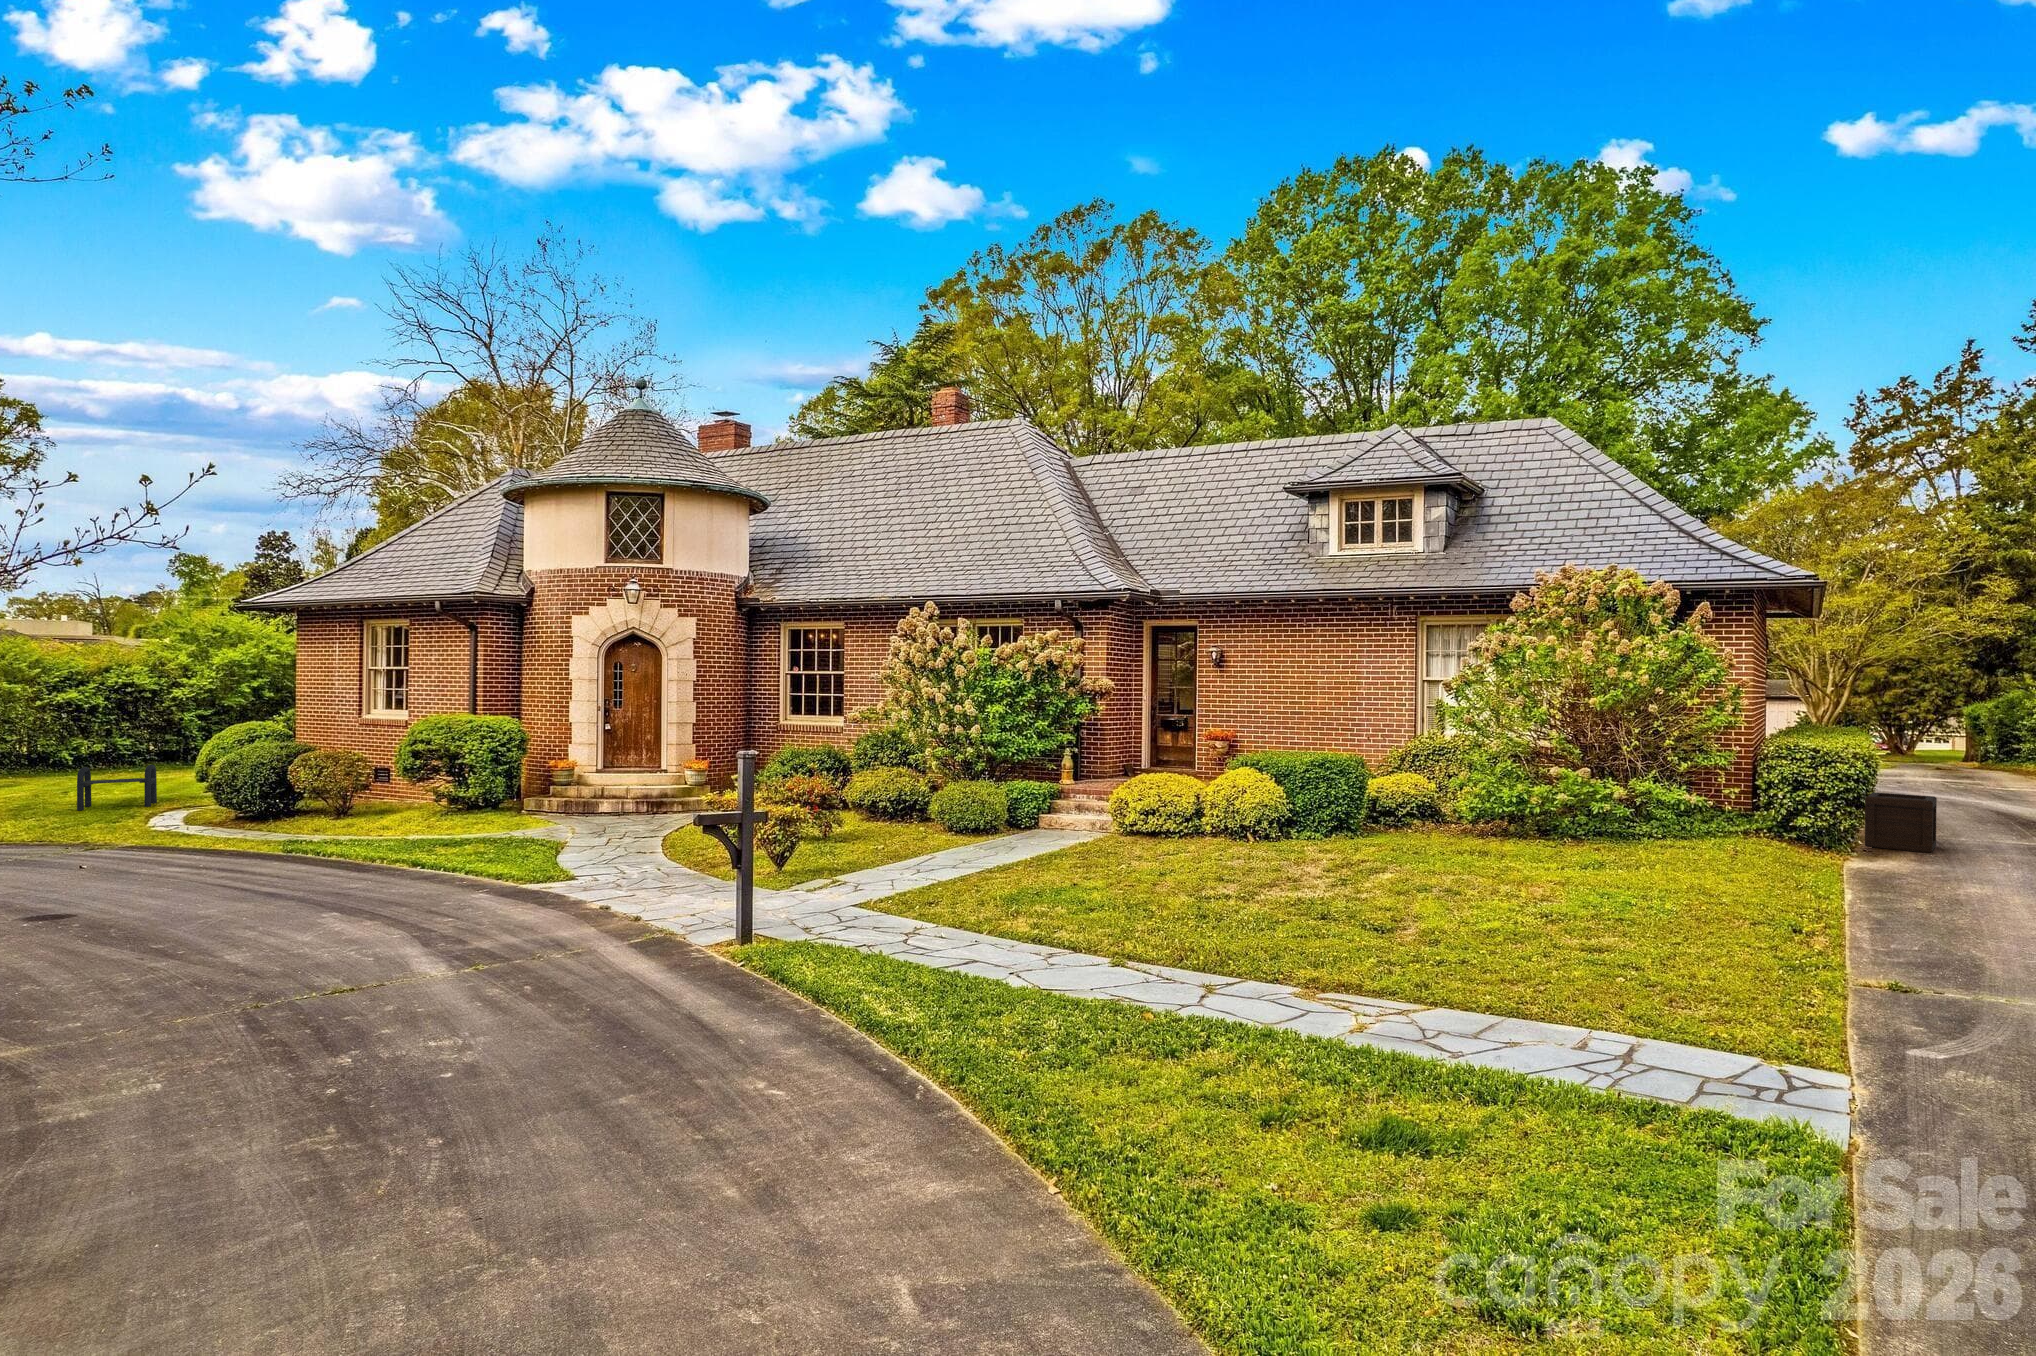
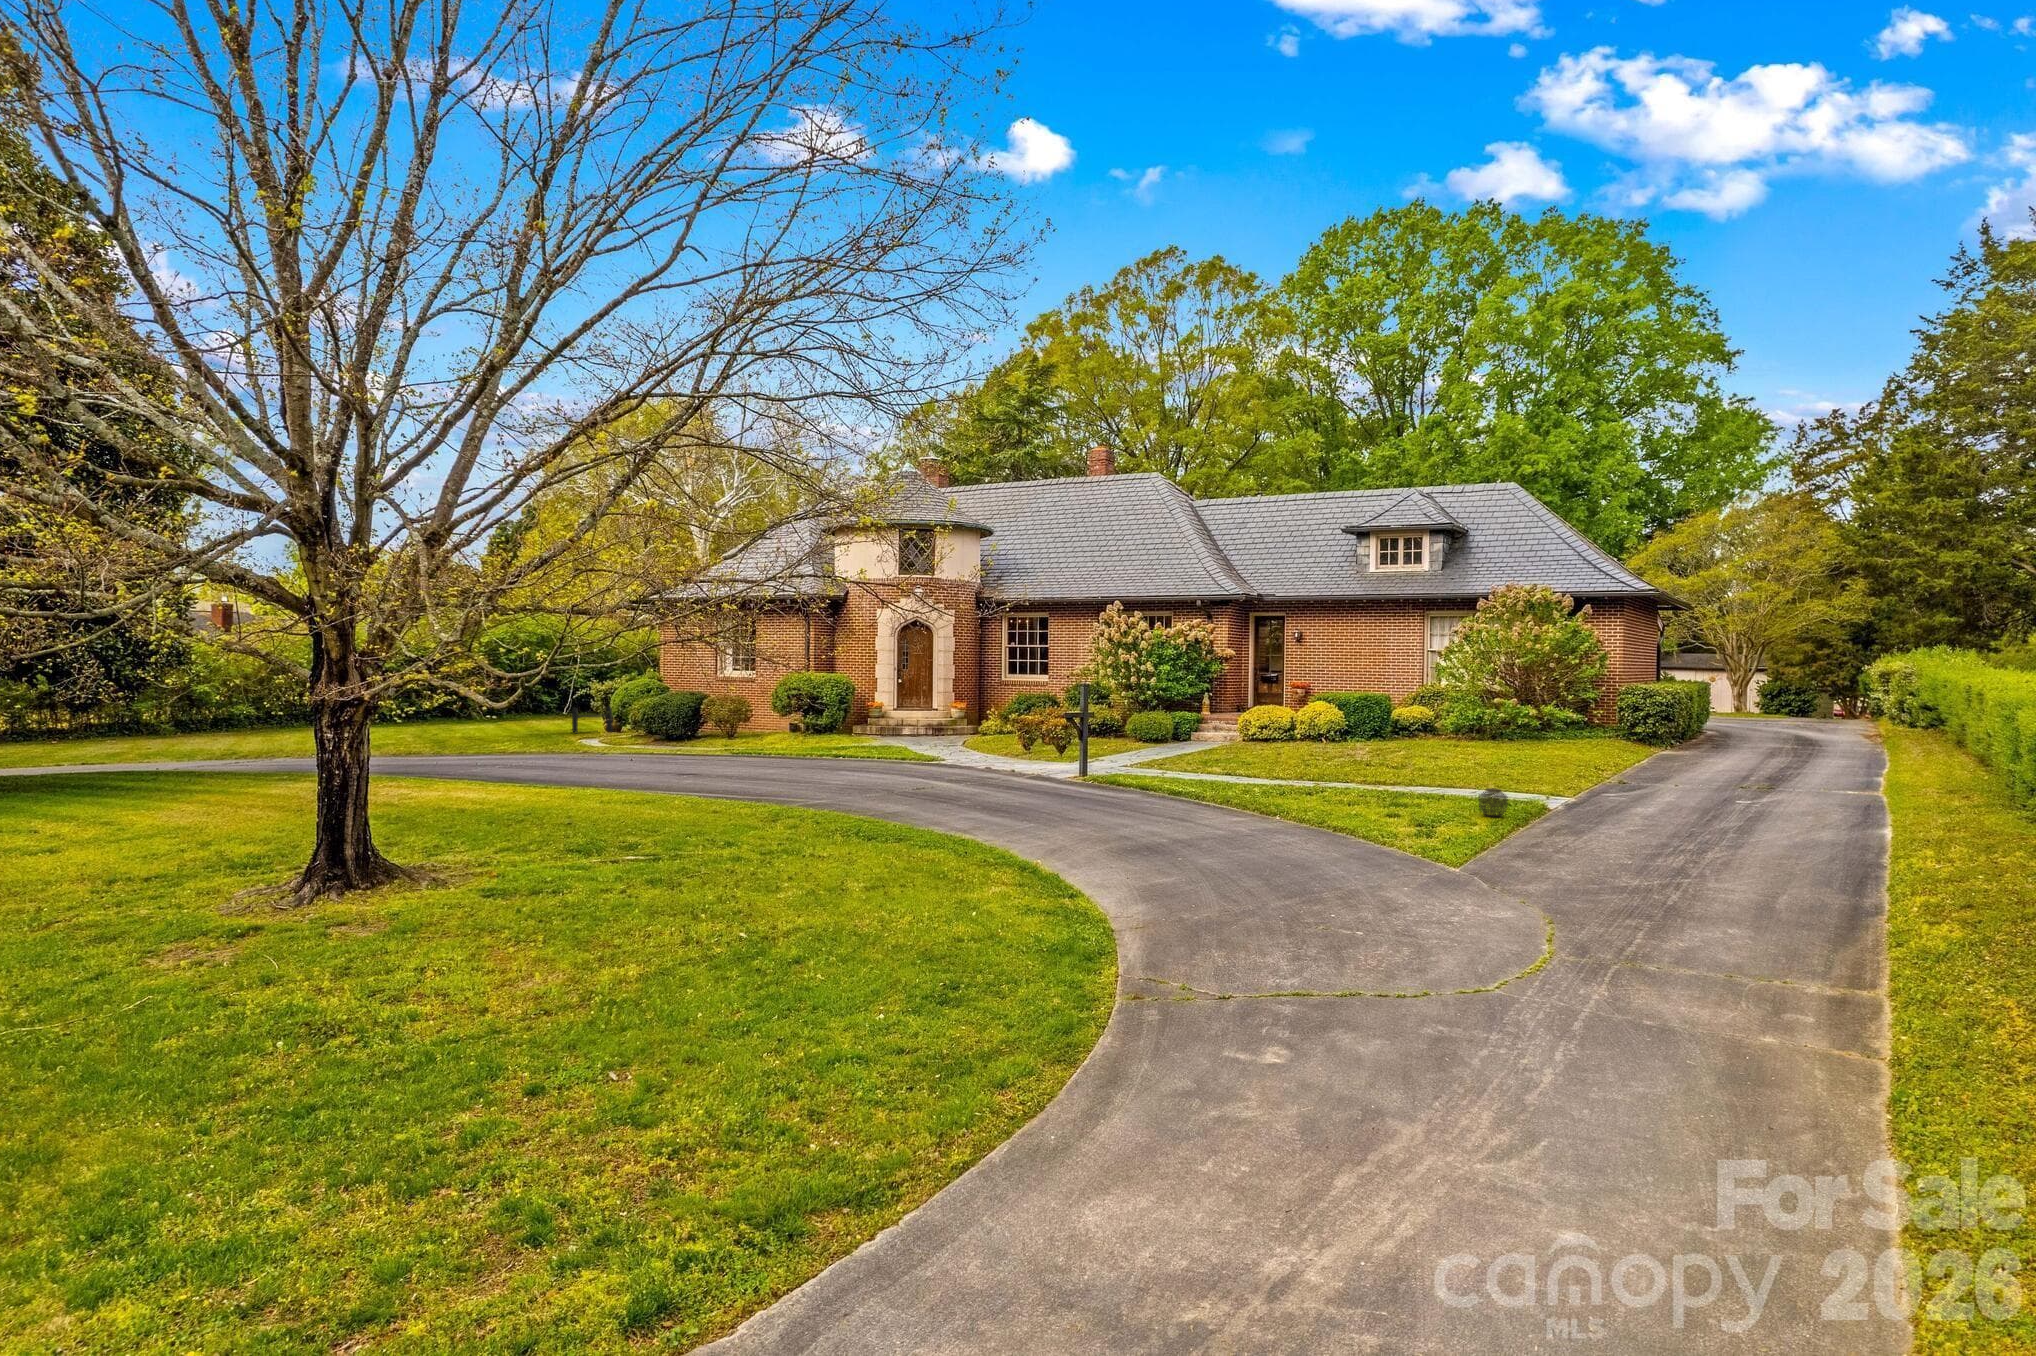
wooden crate: present [1865,792,1937,853] -> none [1681,716,1724,749]
woven basket: none [1707,1147,1816,1261] -> present [1479,788,1508,817]

